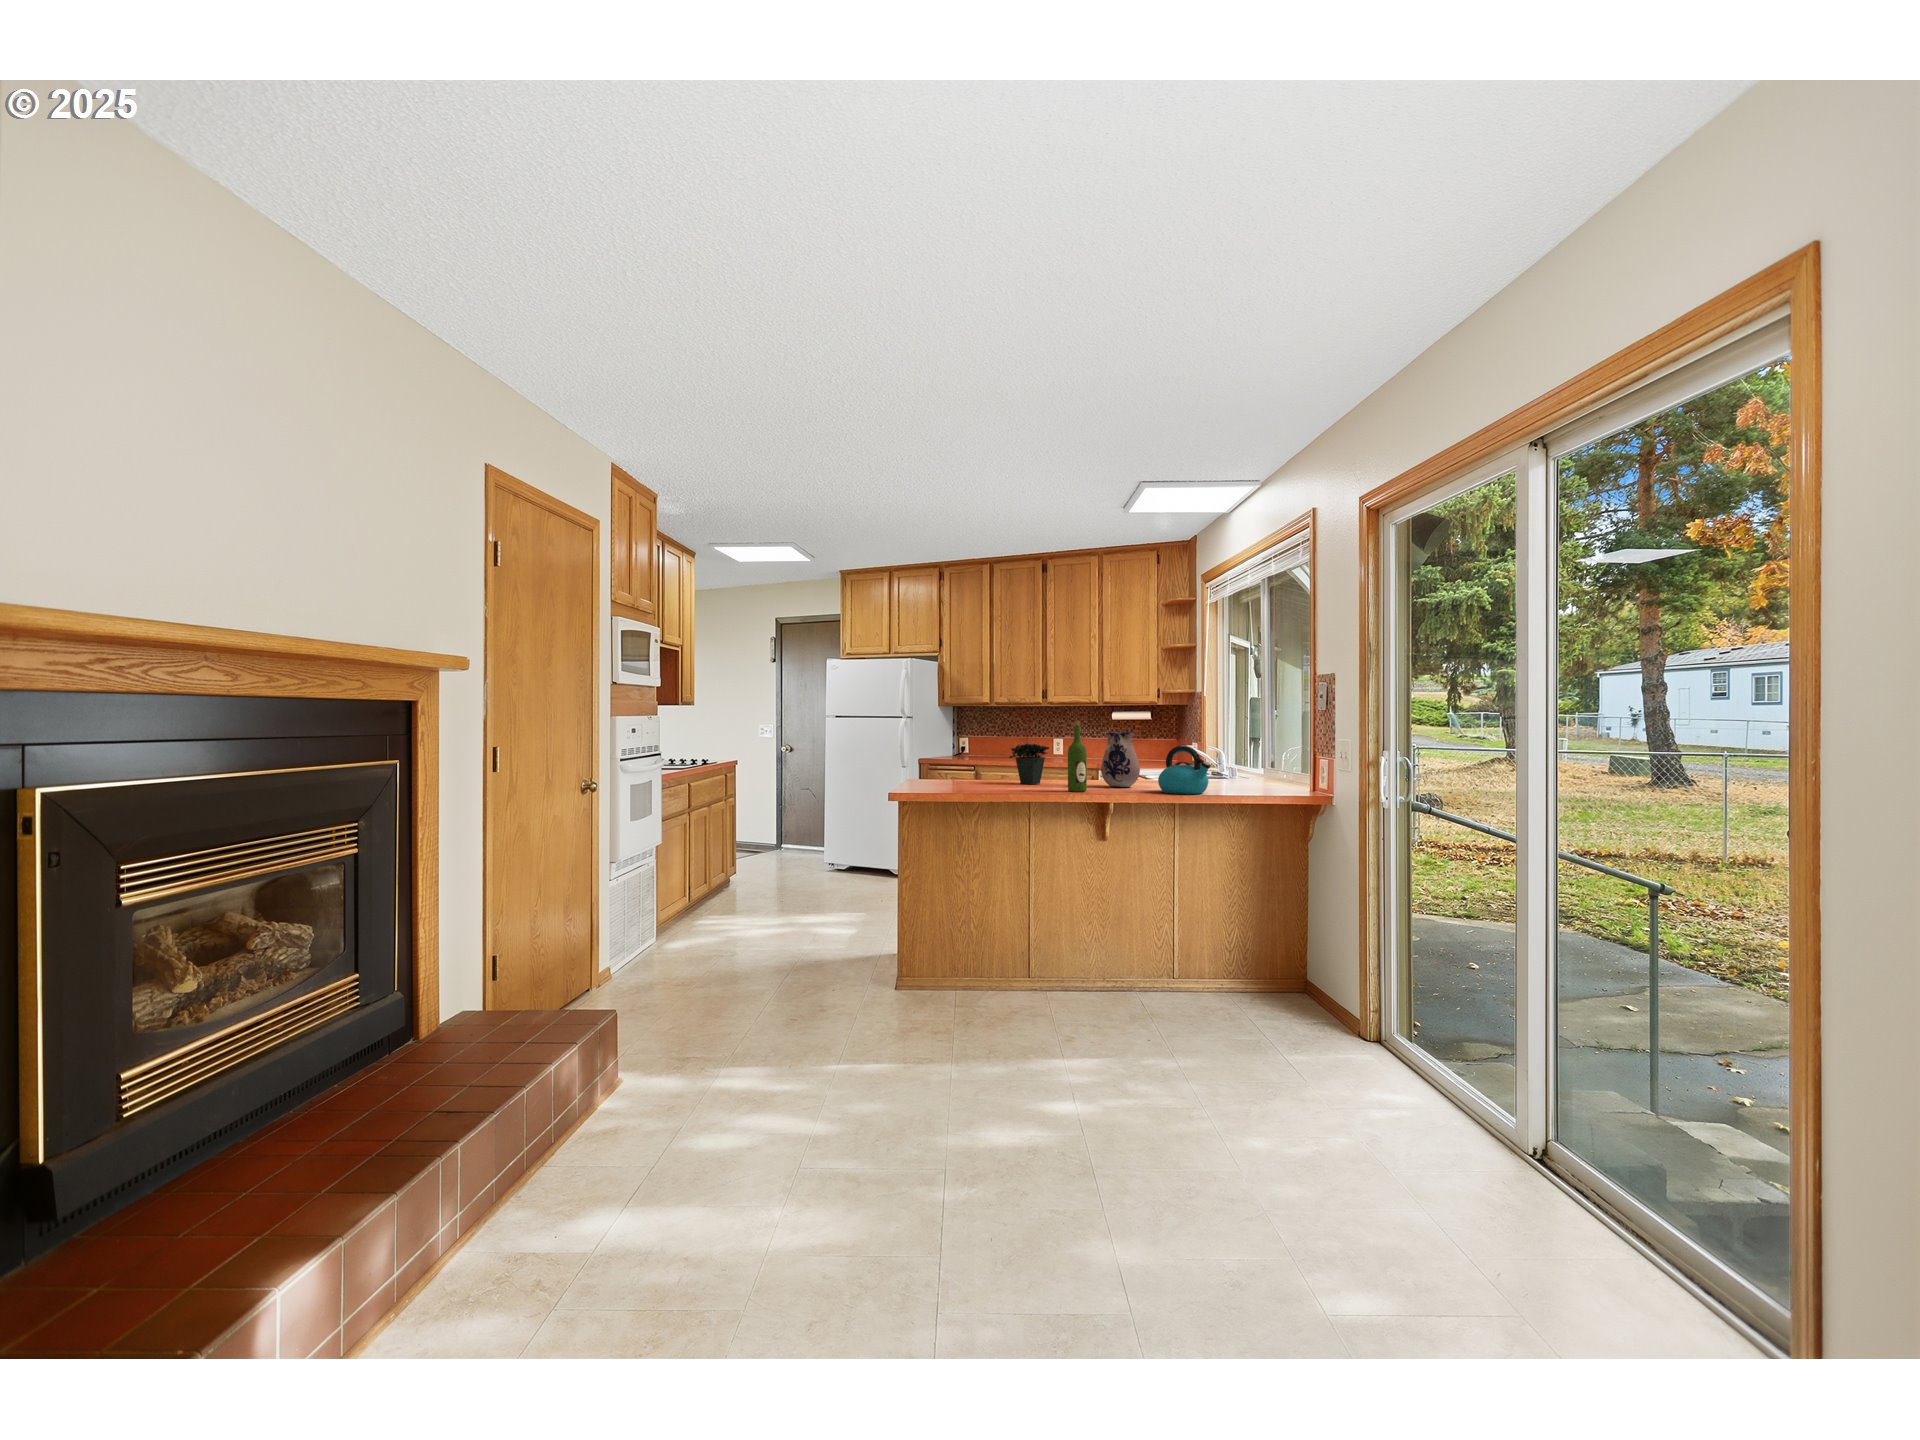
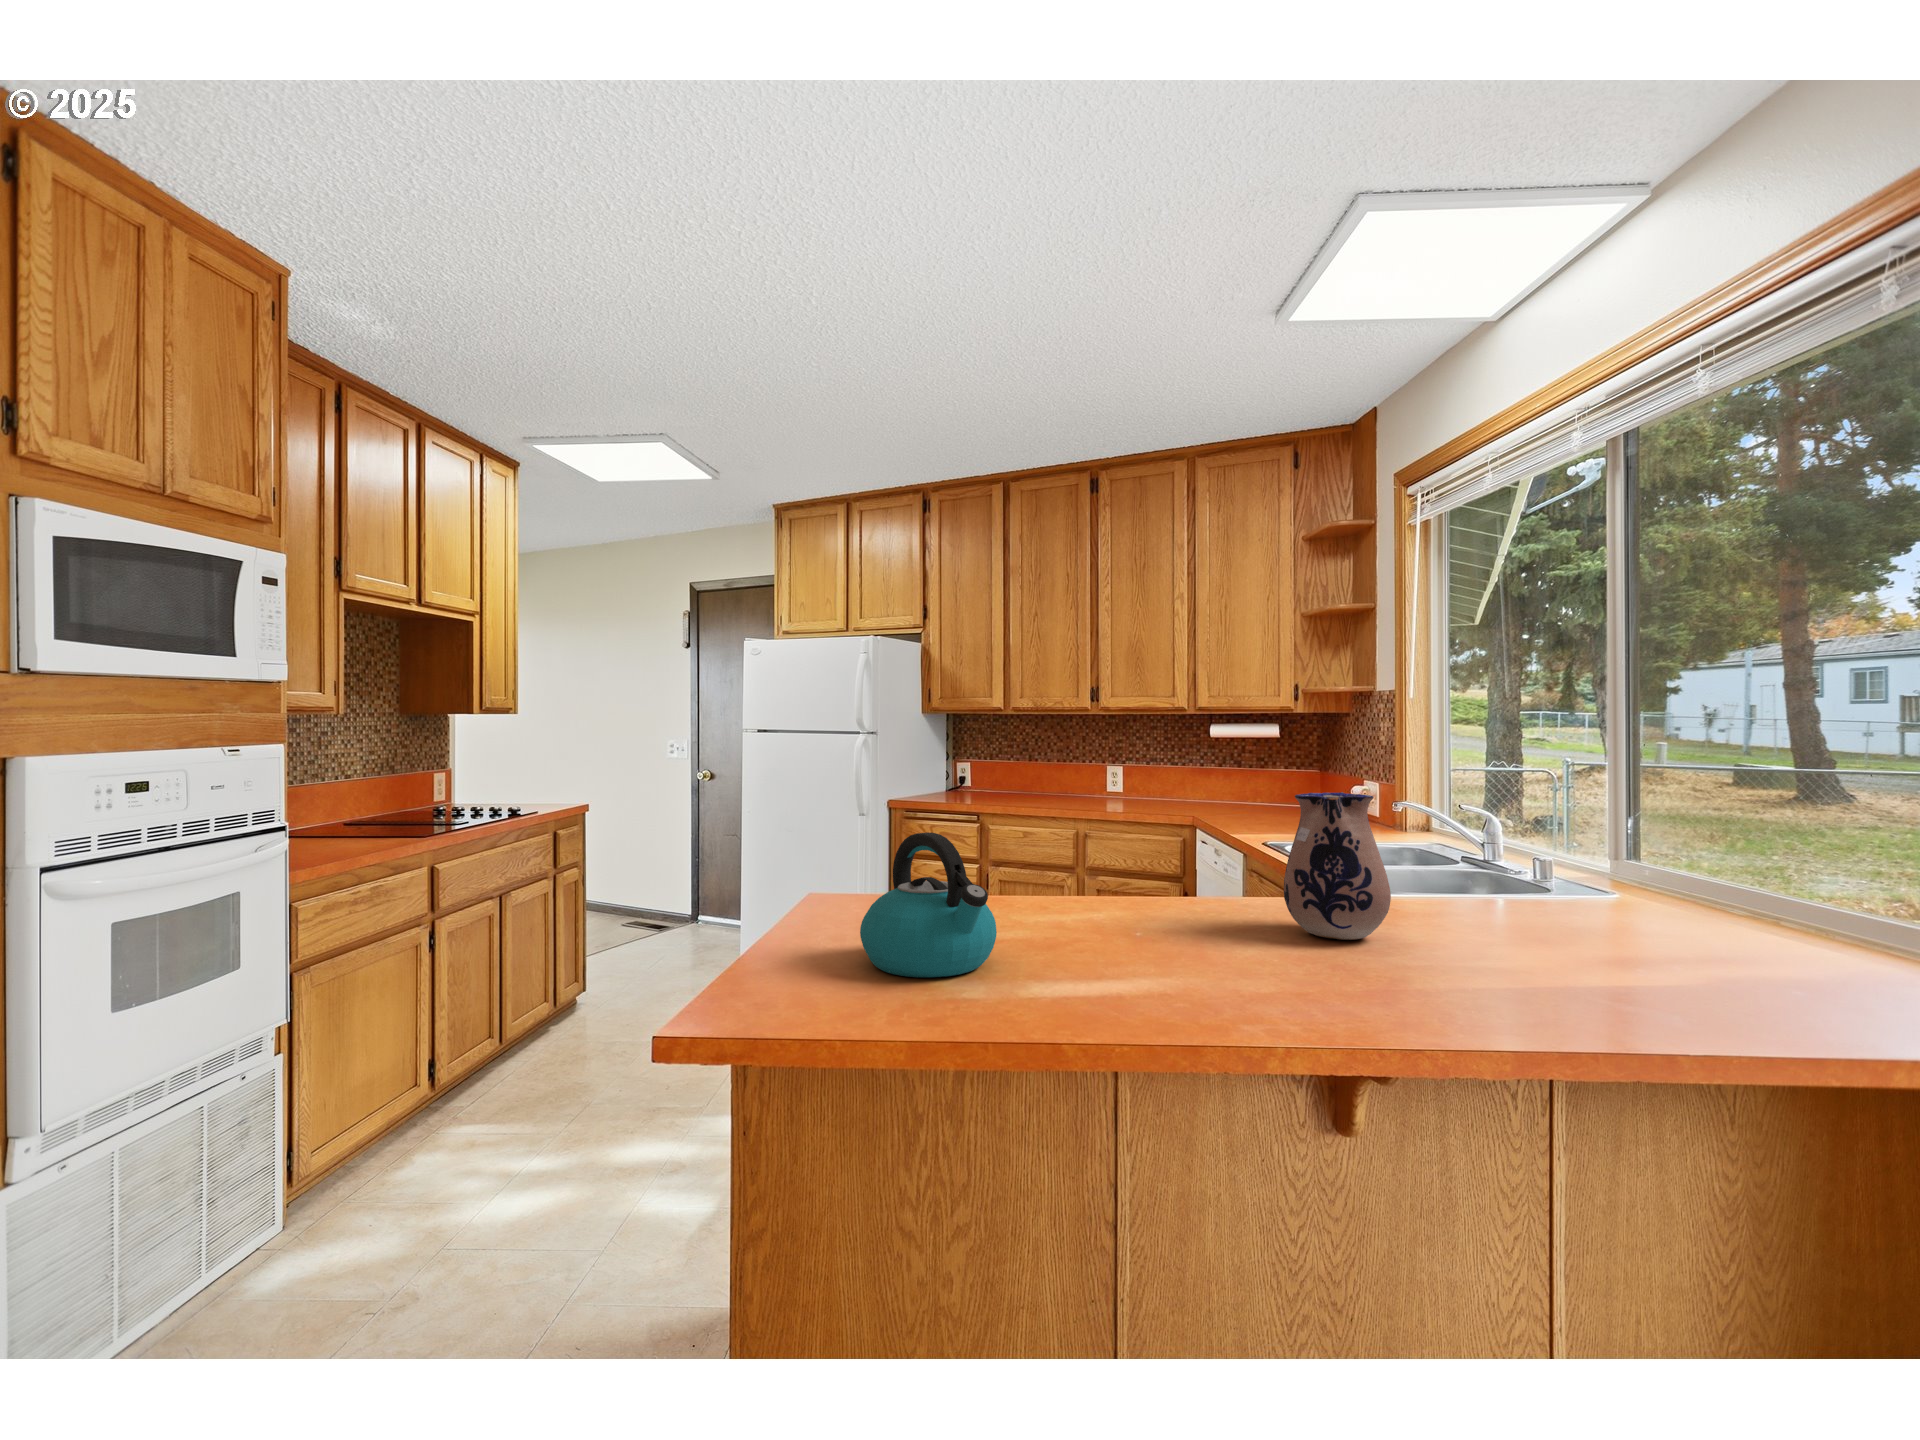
potted plant: present [1009,711,1049,784] -> none [1045,735,1147,922]
wine bottle: present [1068,721,1087,792] -> none [1222,774,1280,987]
kettle: present [1158,746,1211,794] -> present [860,832,997,977]

